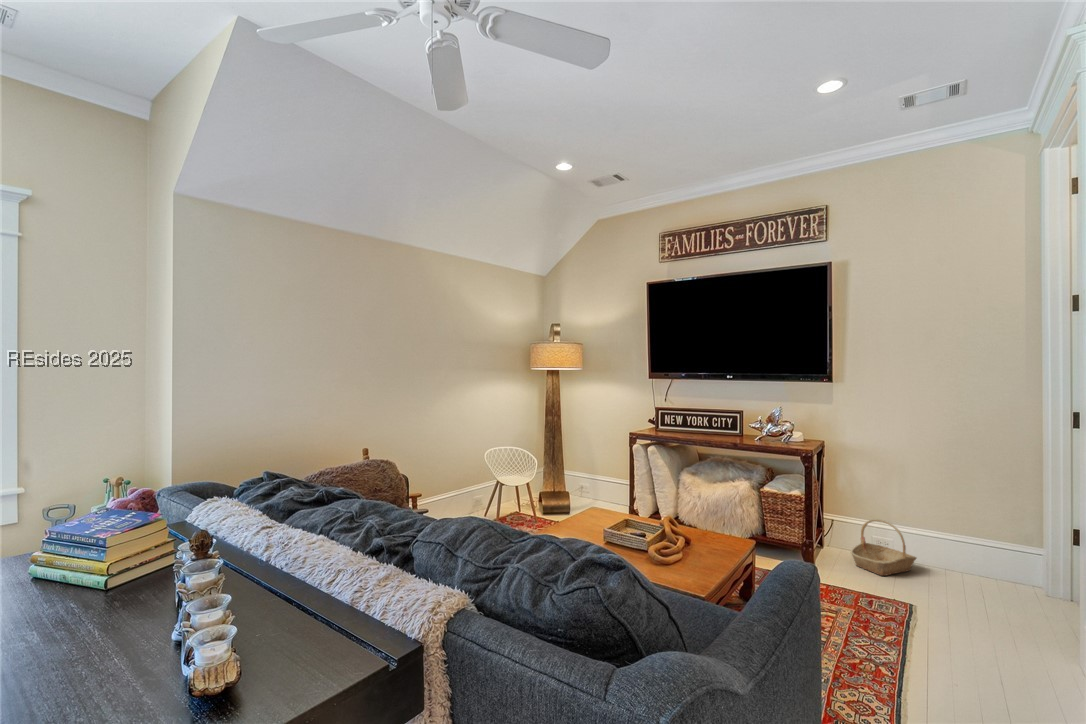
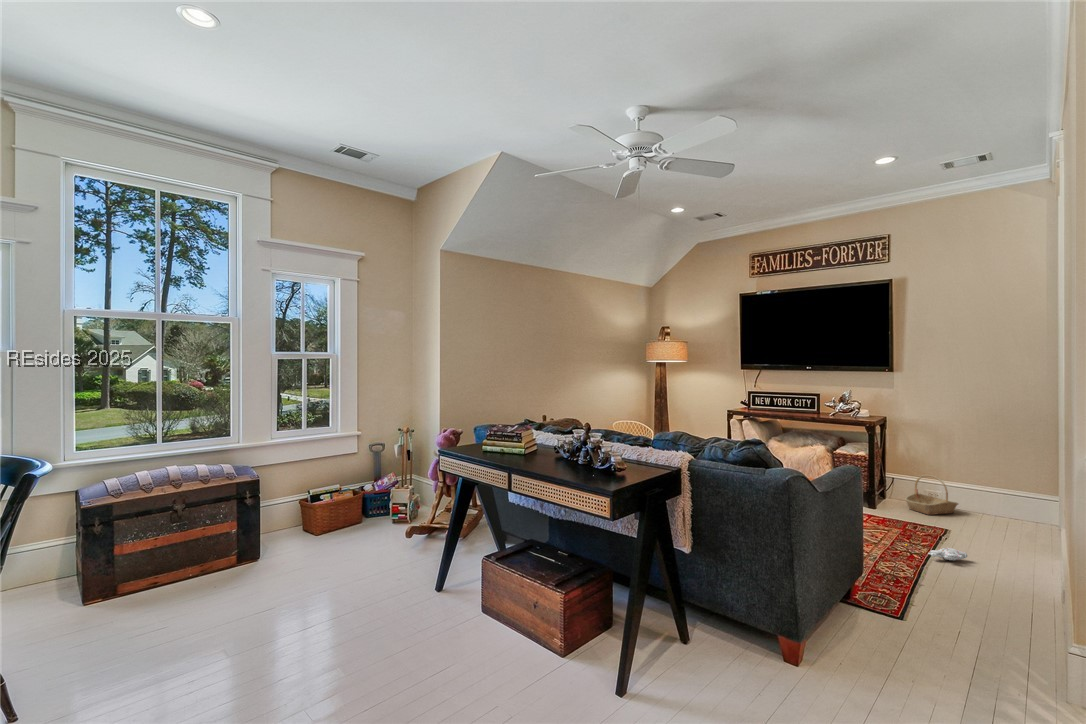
plush toy: none [869,643,964,678] -> present [905,544,967,560]

